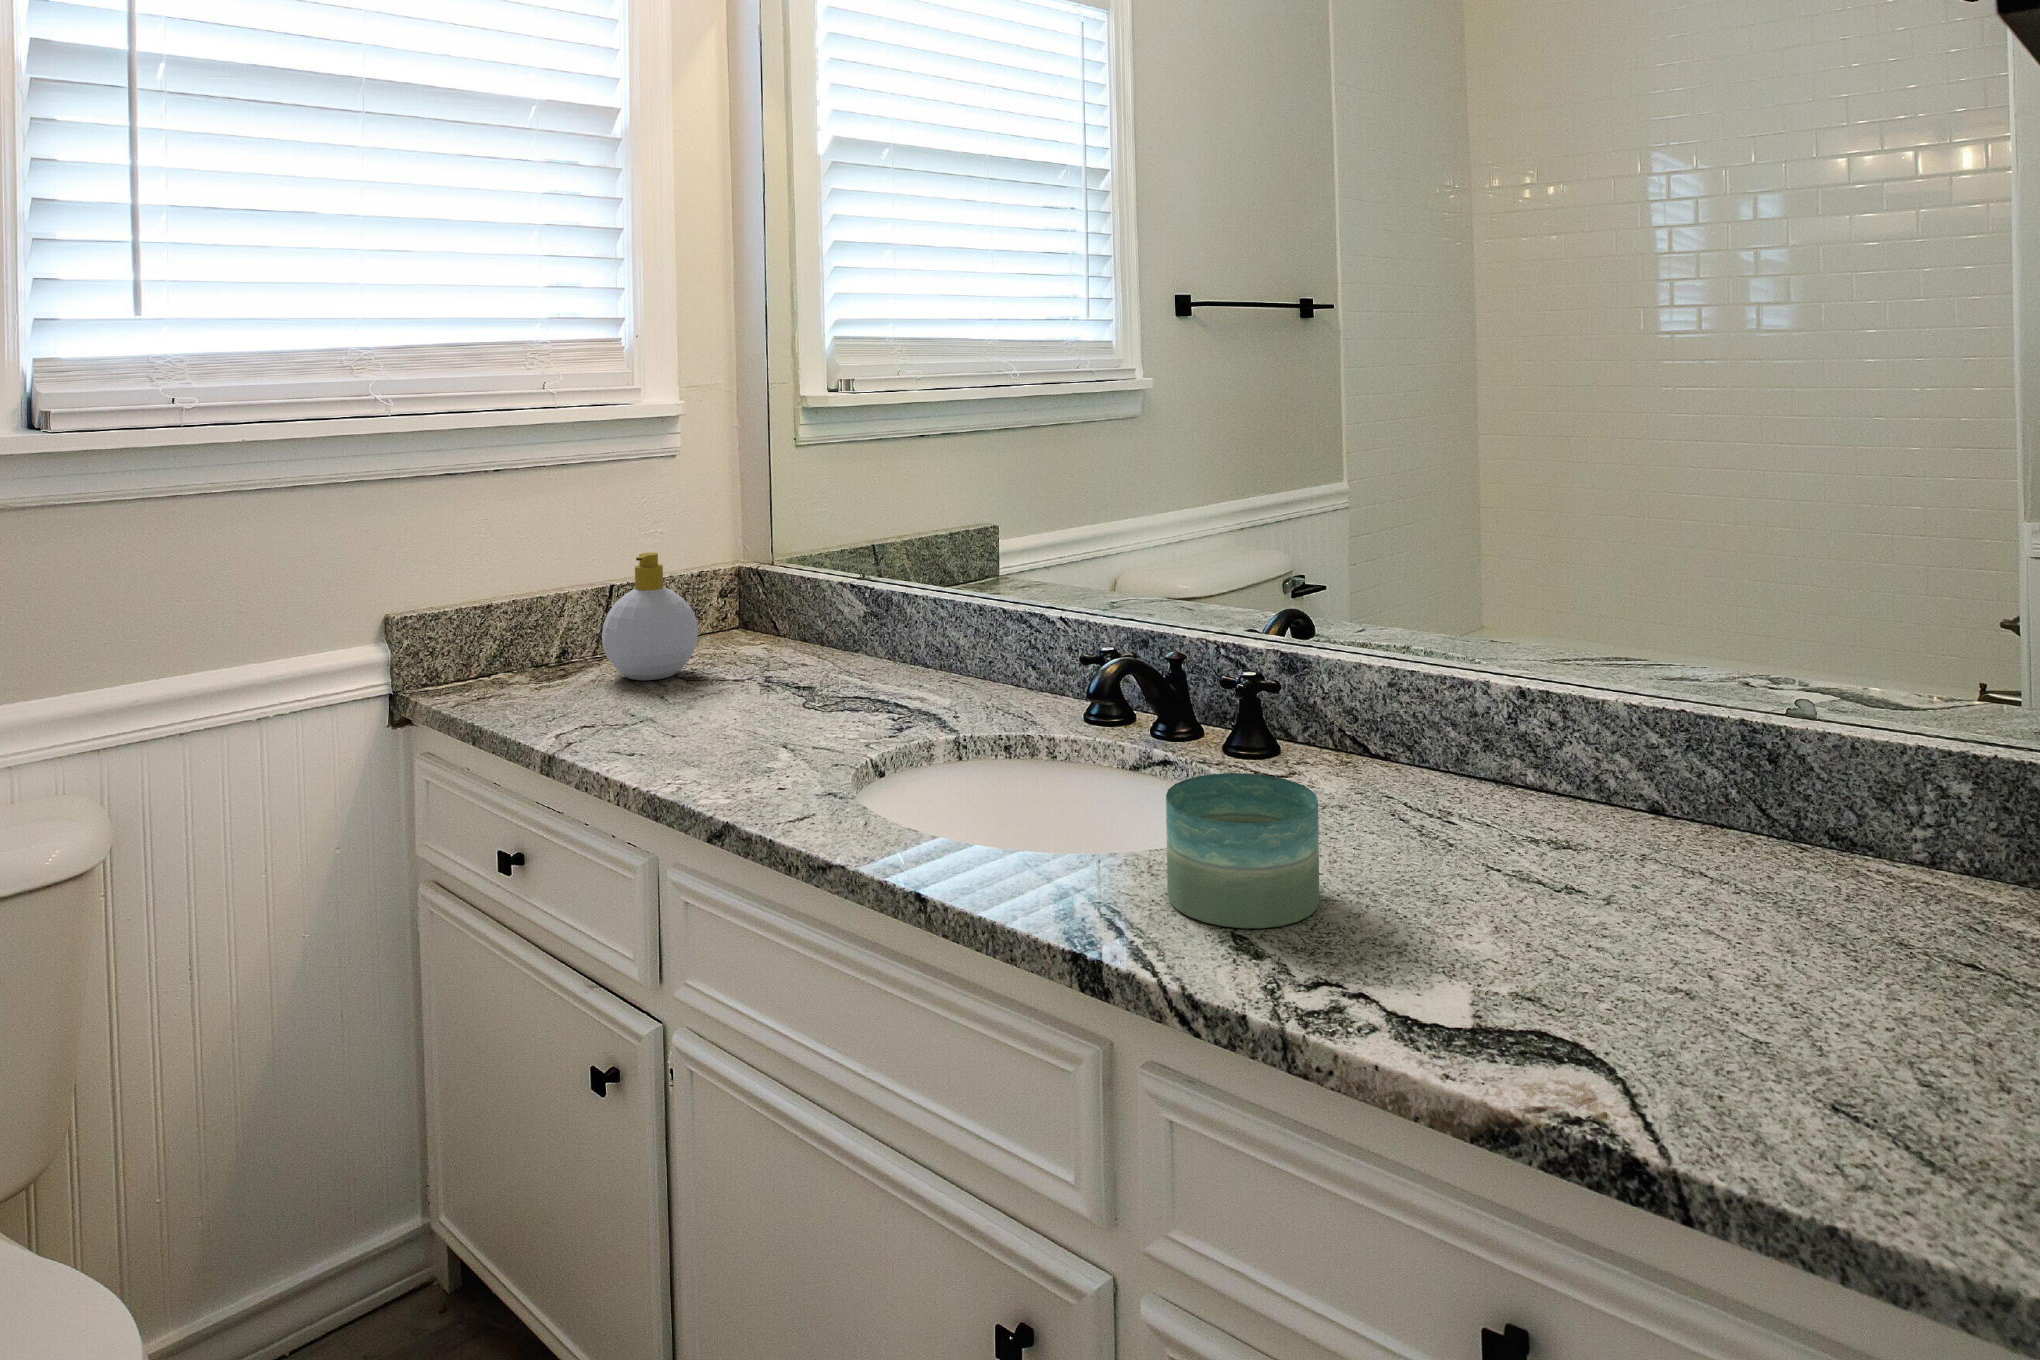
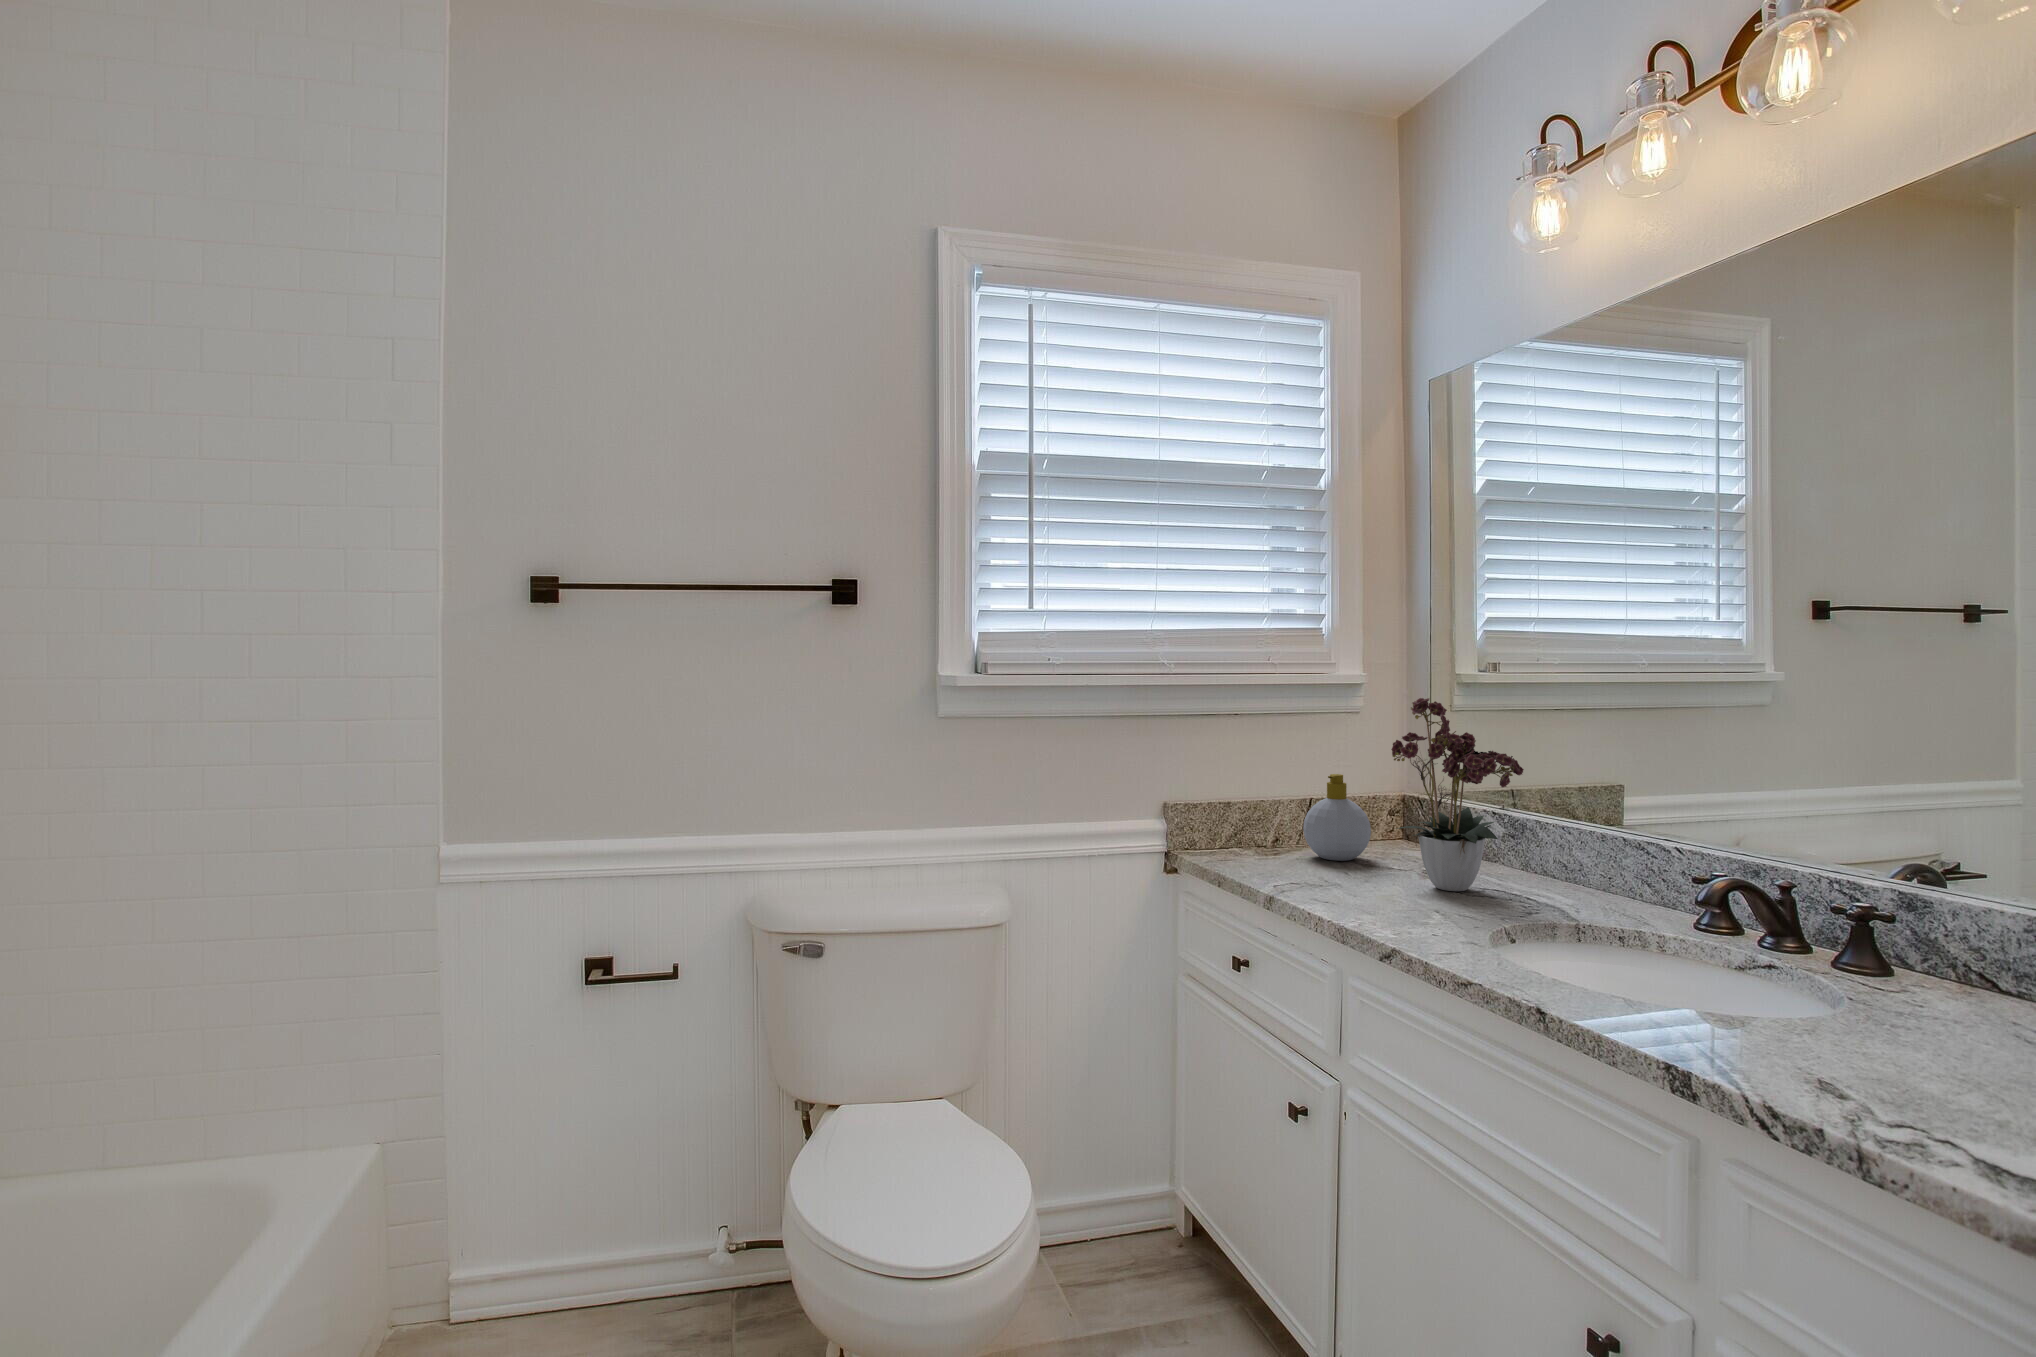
flower arrangement: none [711,428,904,710] -> present [1391,698,1524,891]
candle: present [1166,773,1319,928] -> none [1759,961,1918,1086]

